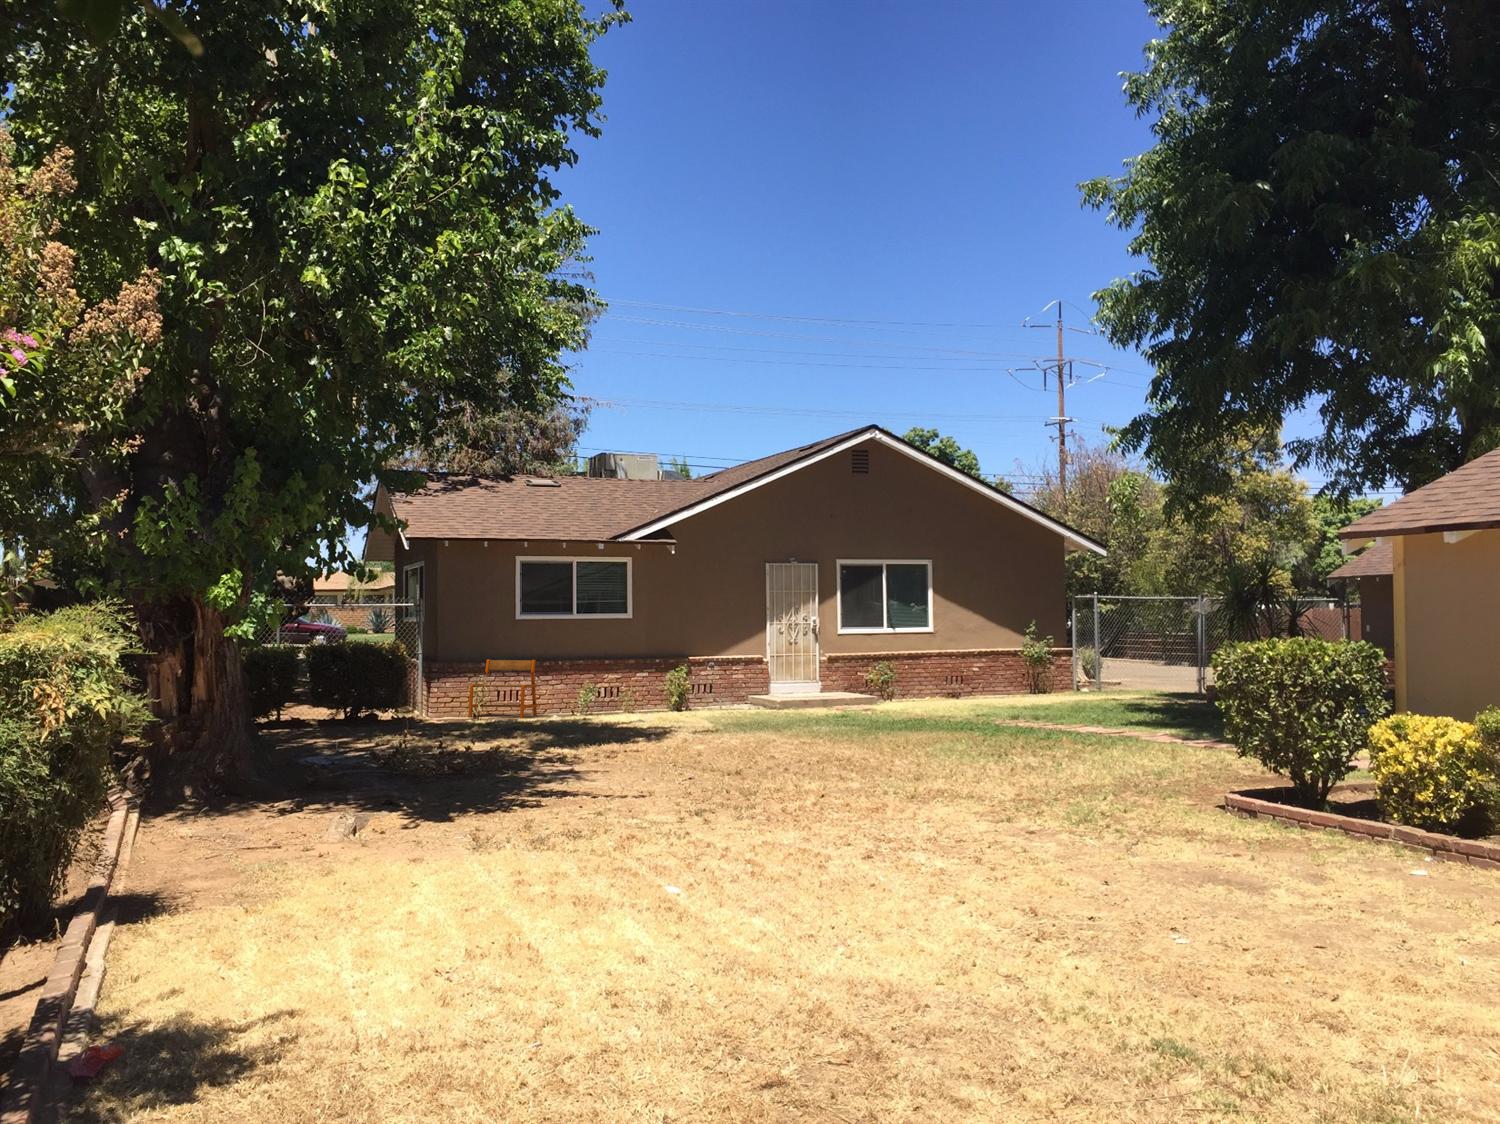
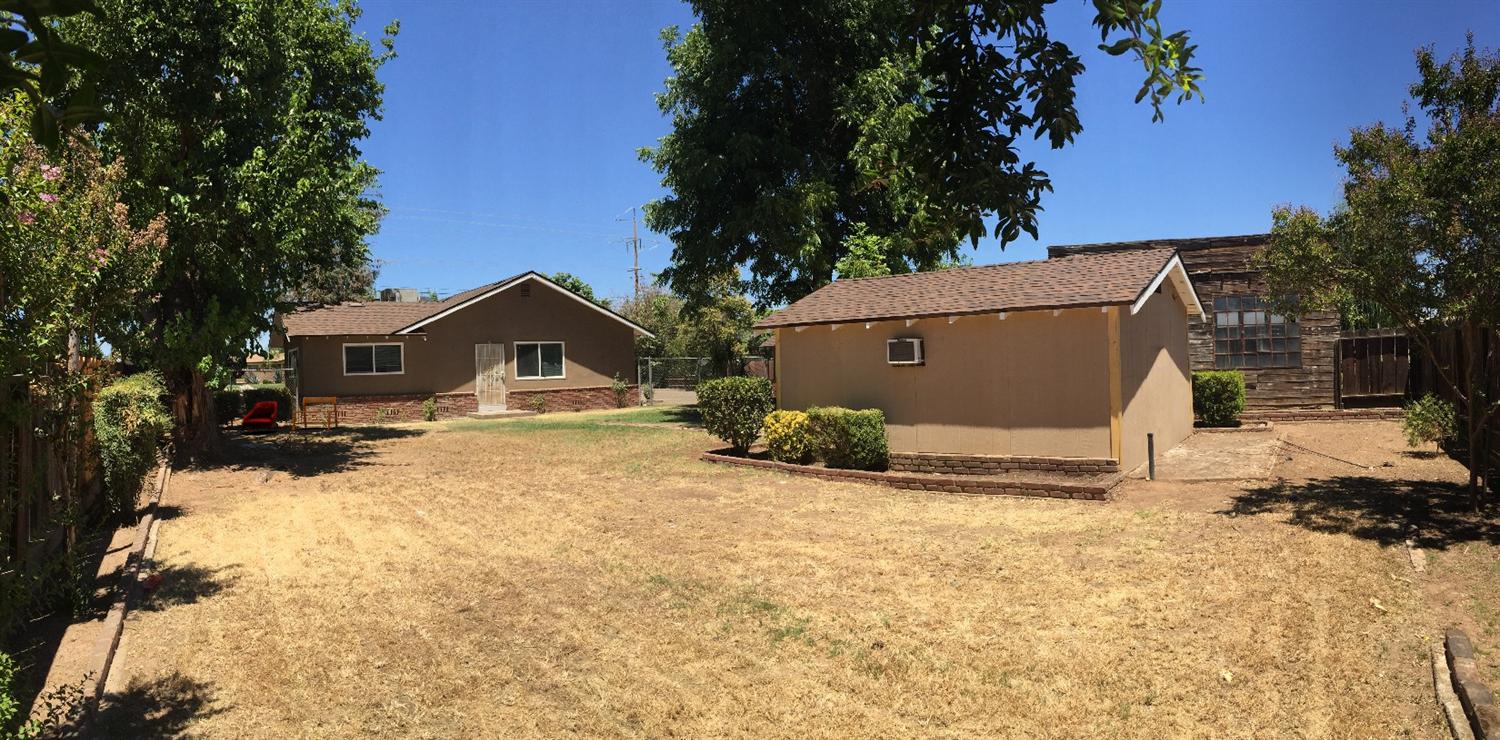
armchair: none [394,666,447,722] -> present [241,401,277,433]

